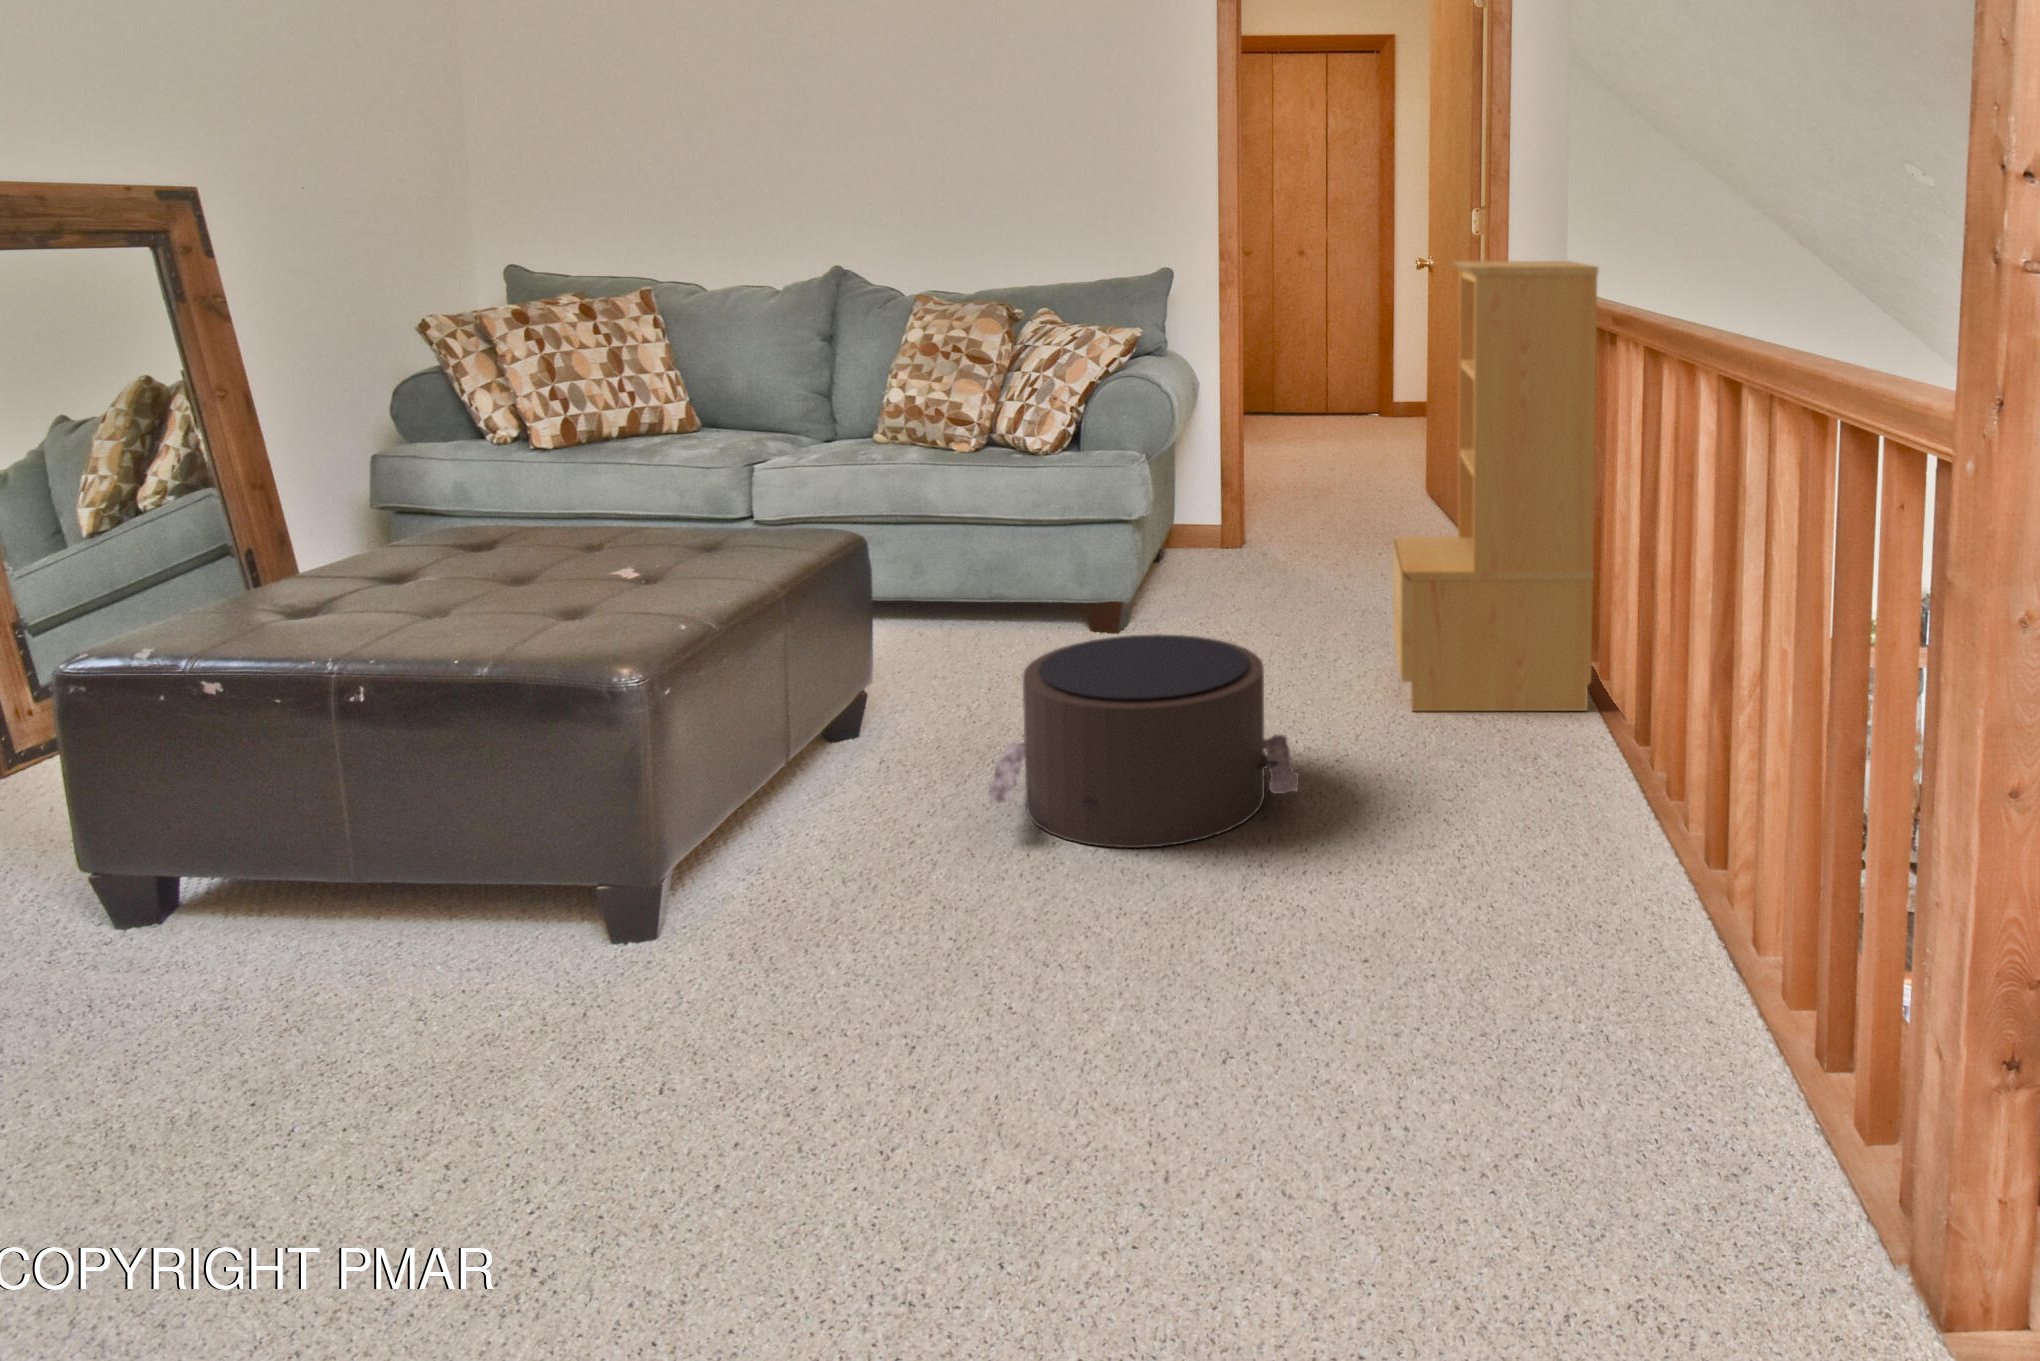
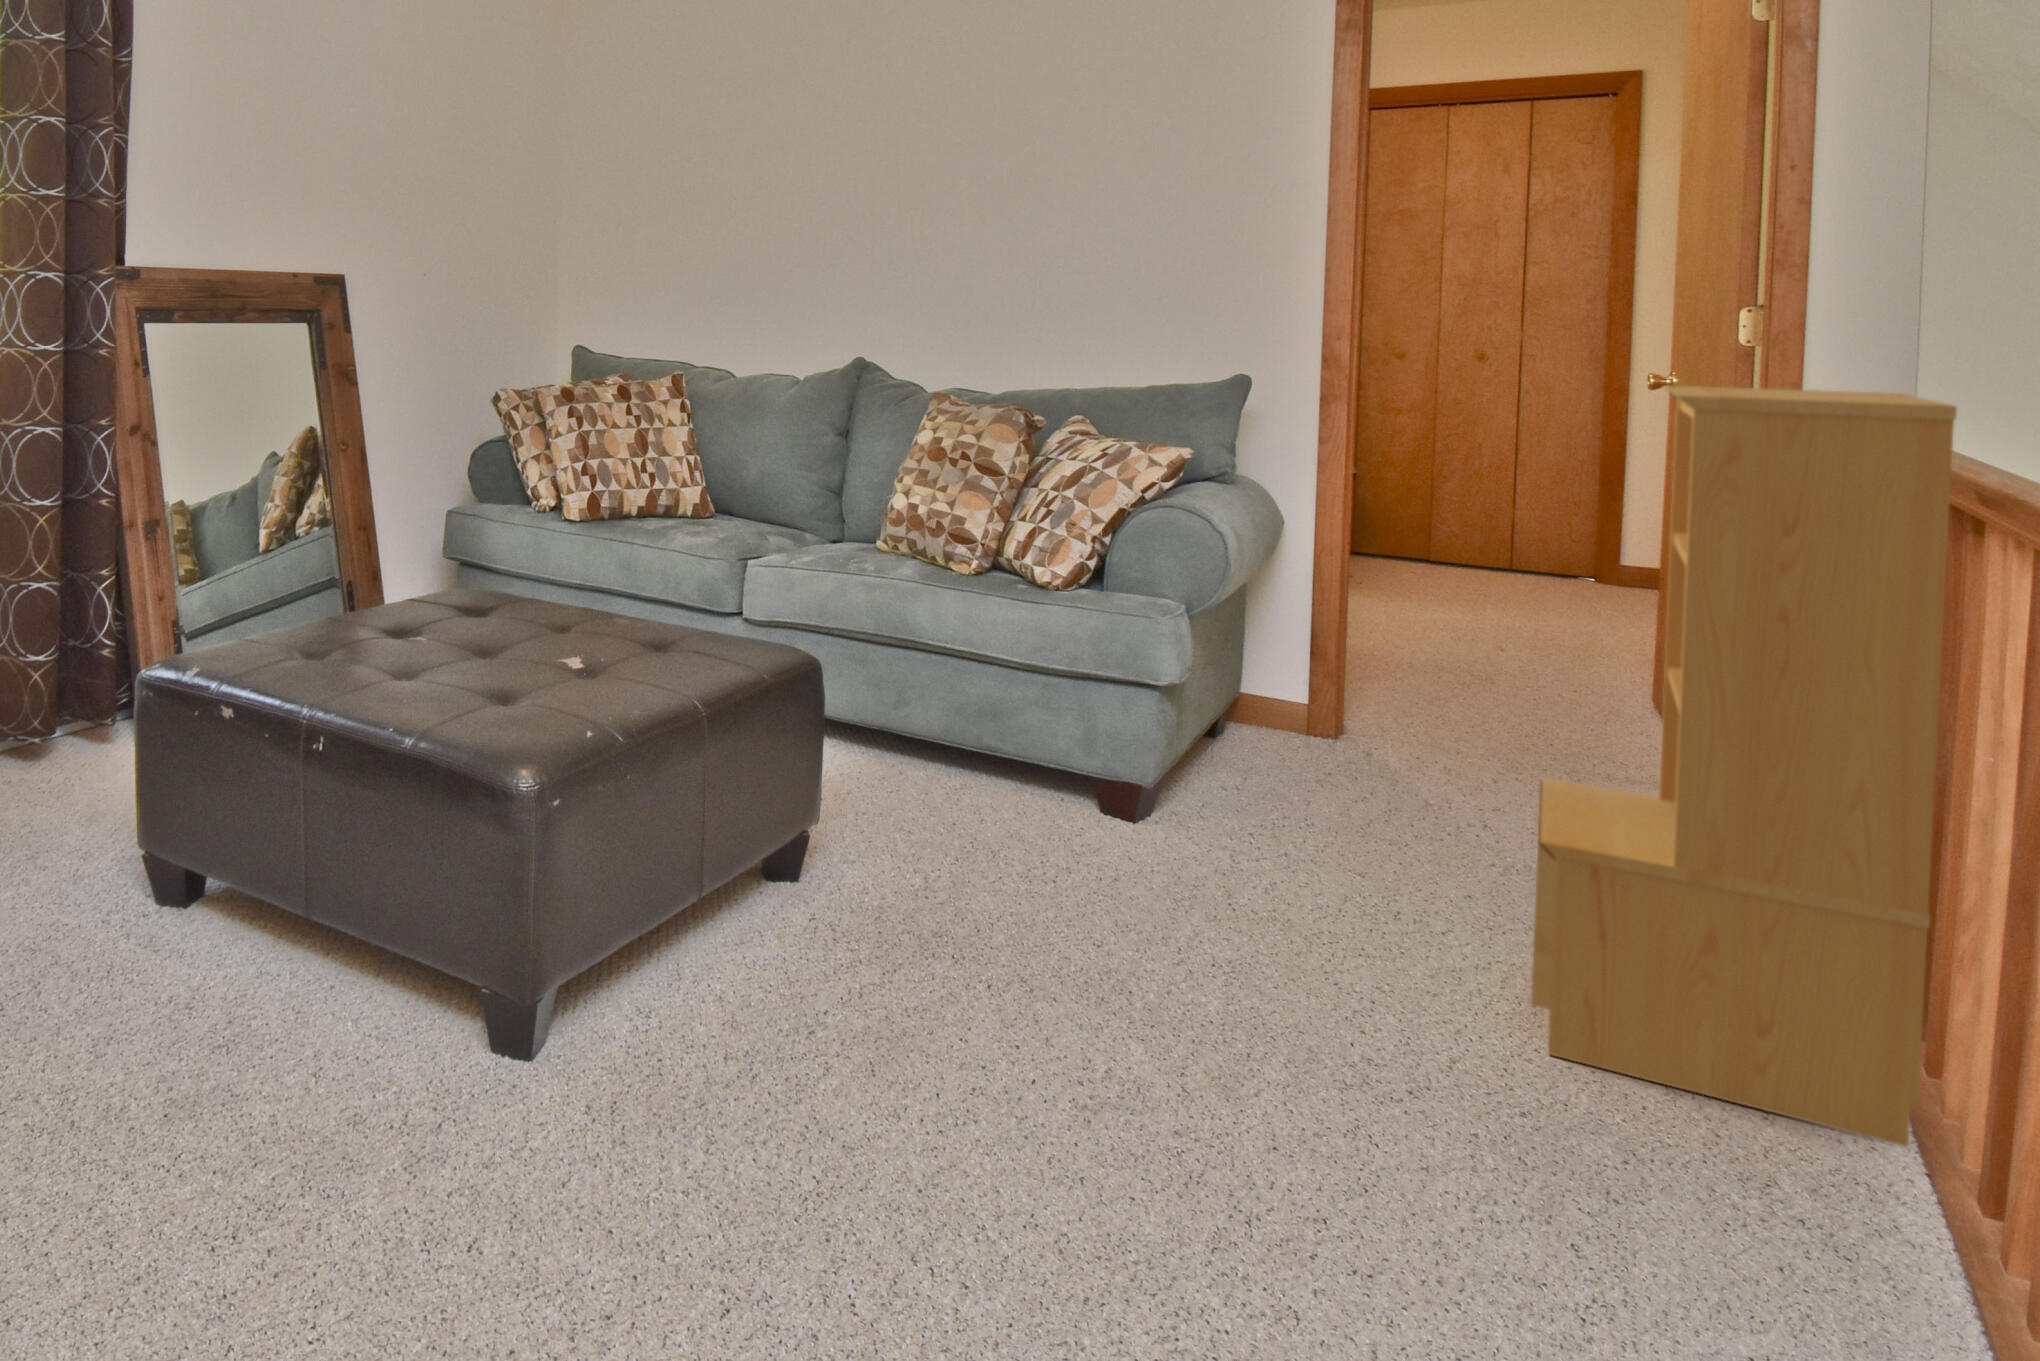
pouf: present [989,634,1300,848] -> none [862,846,1313,1175]

